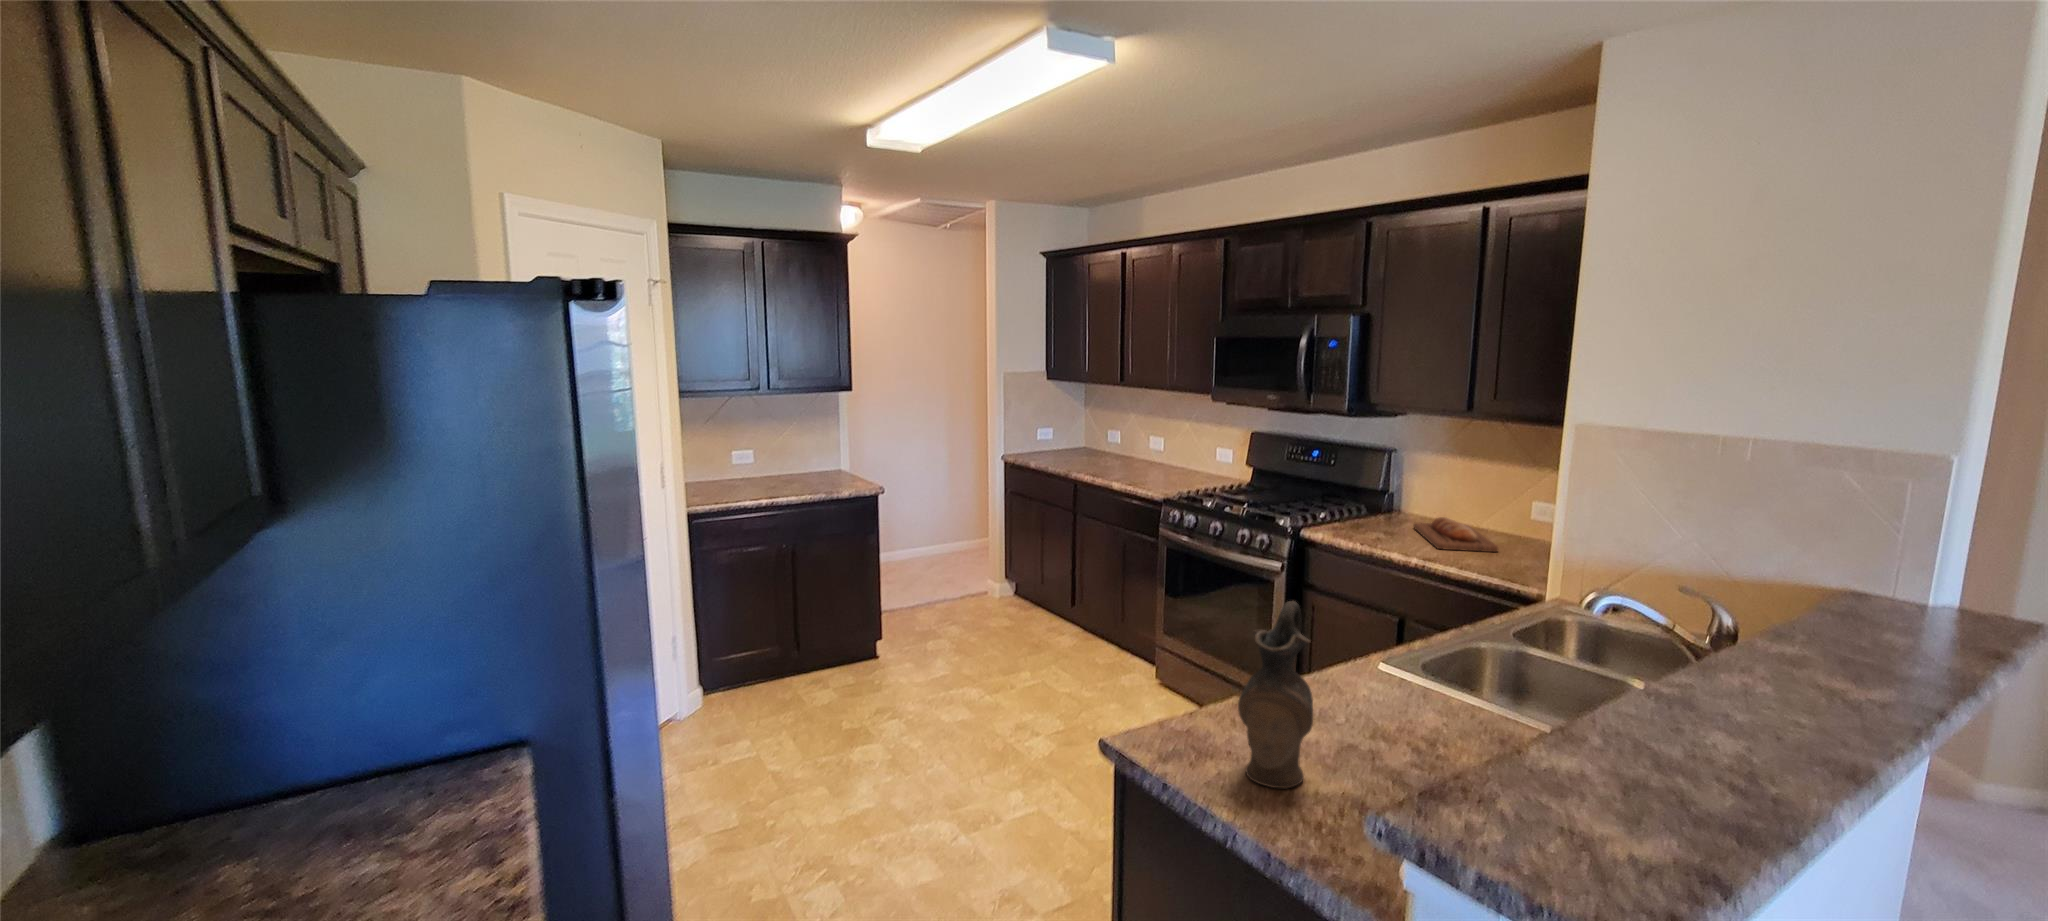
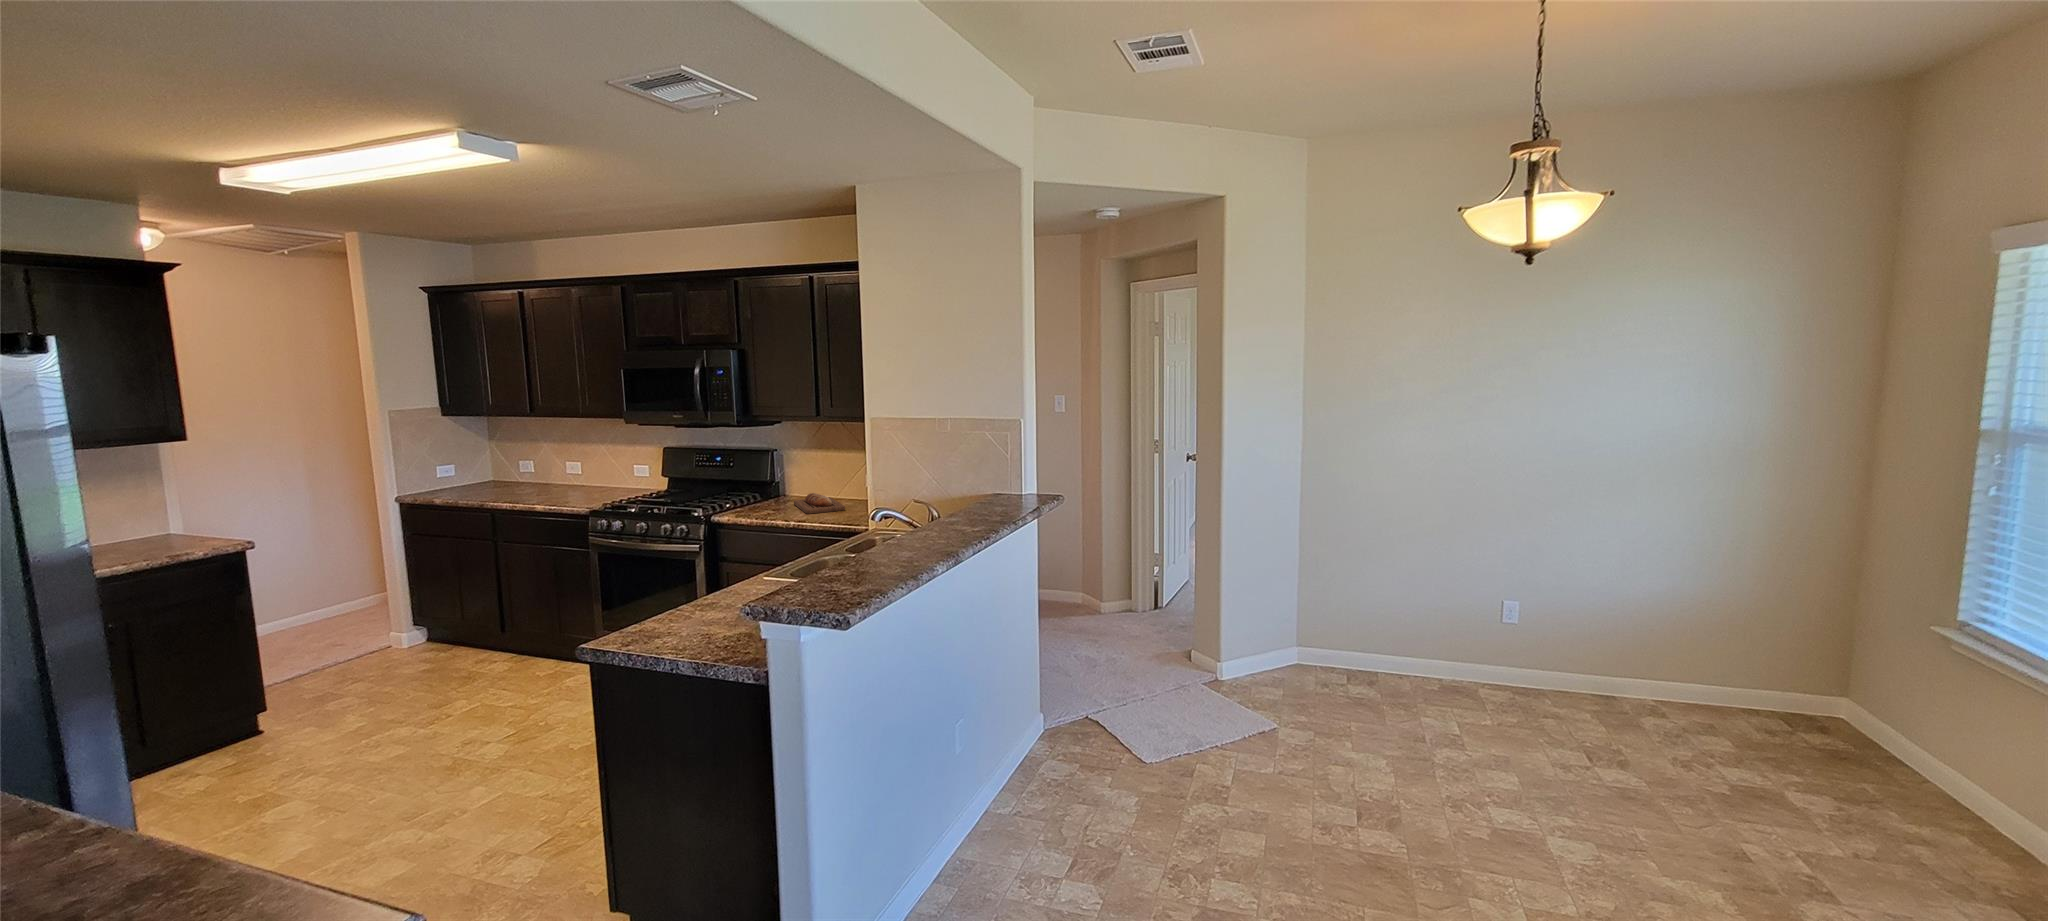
ceramic pitcher: present [1238,601,1313,788] -> none [660,527,705,633]

